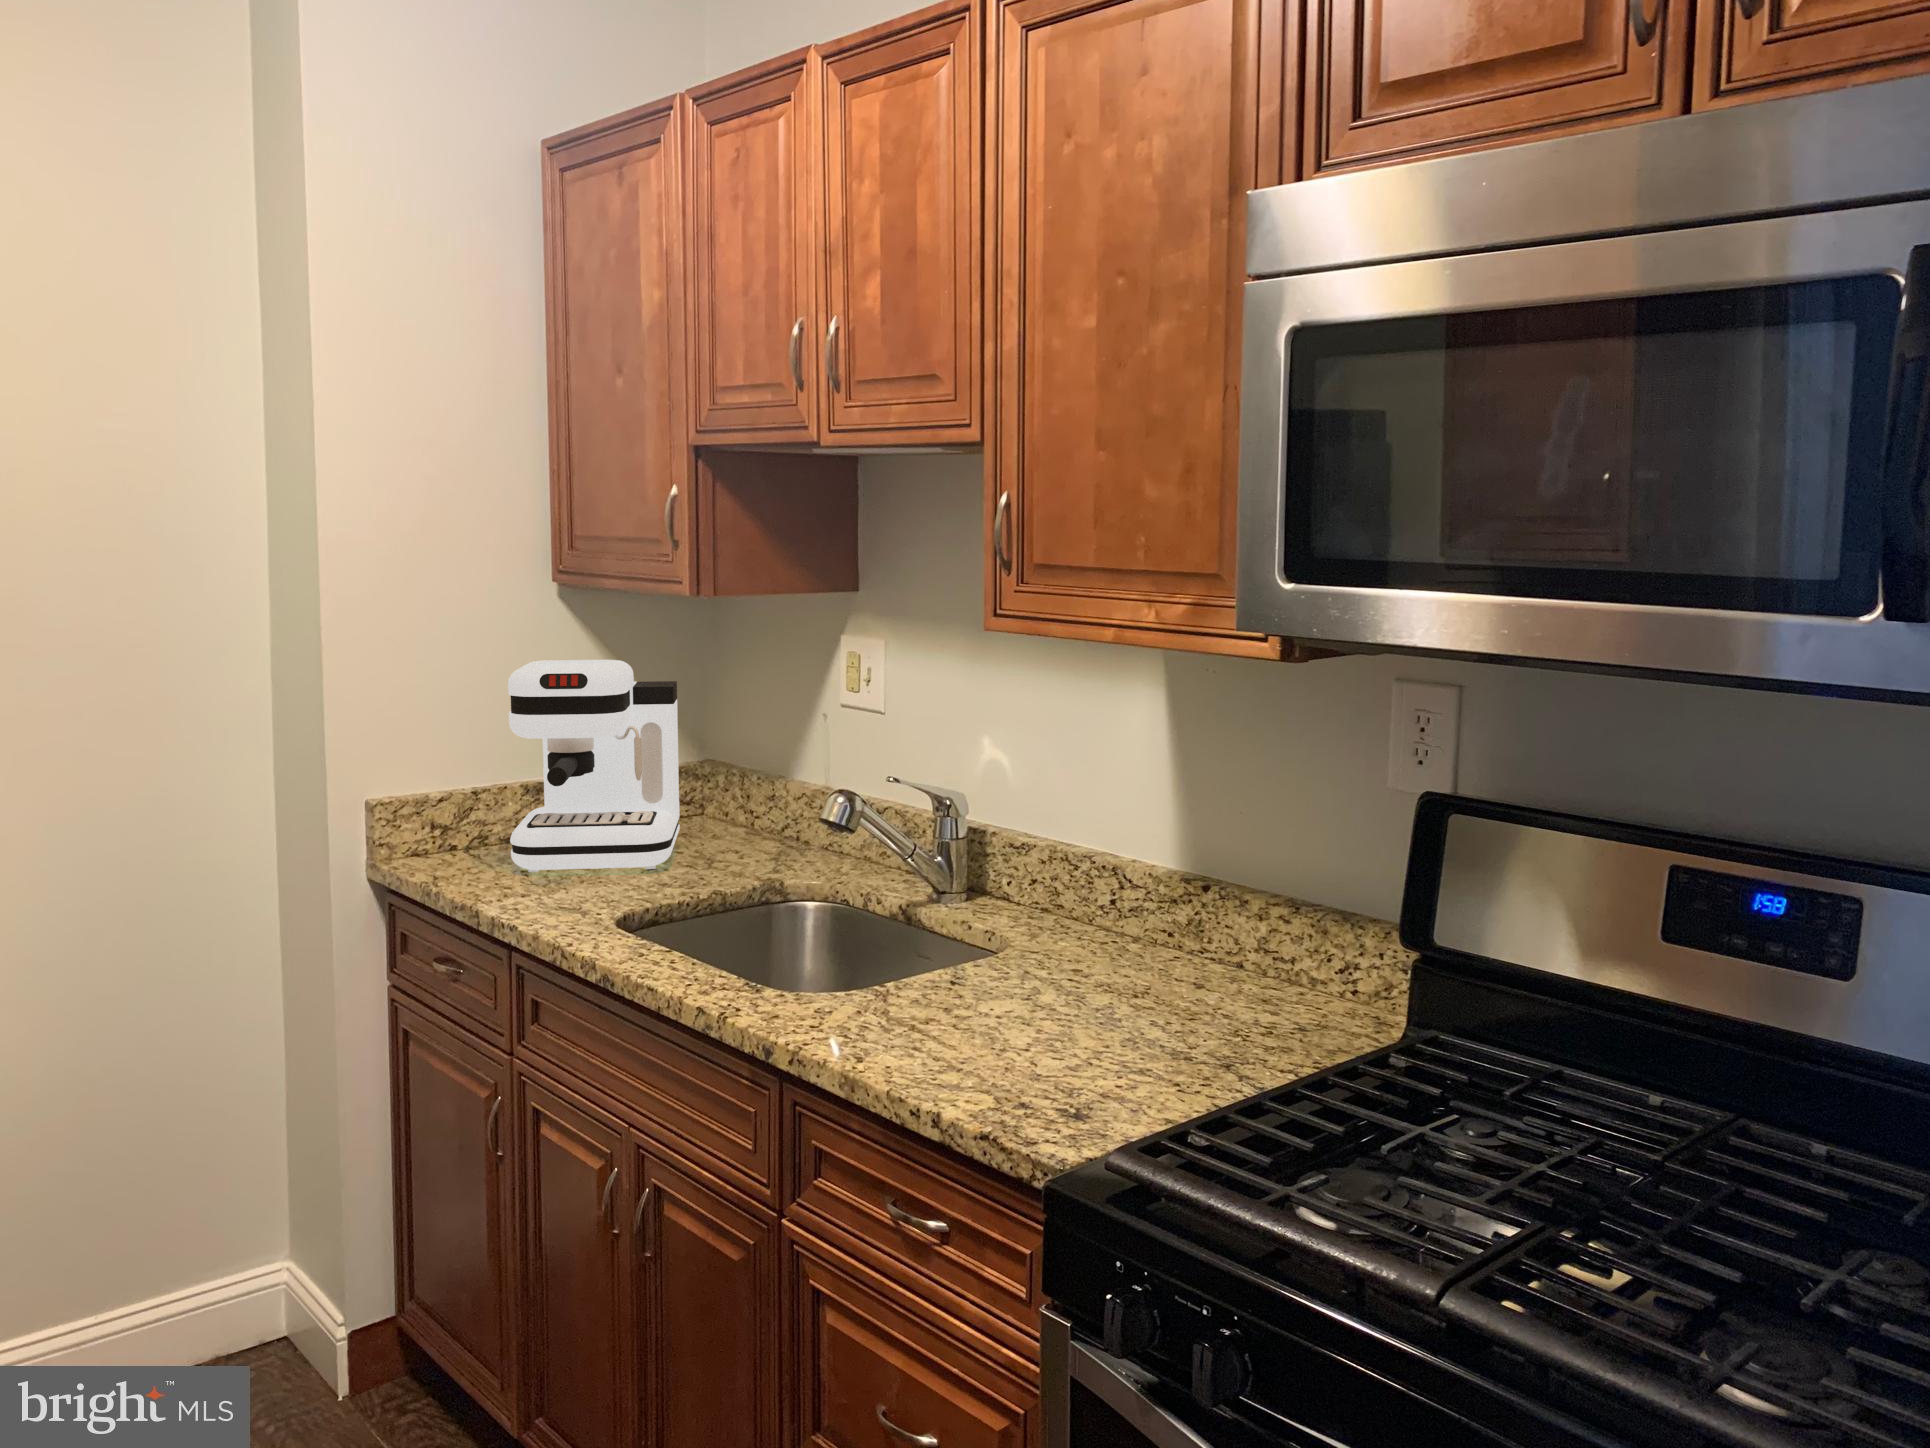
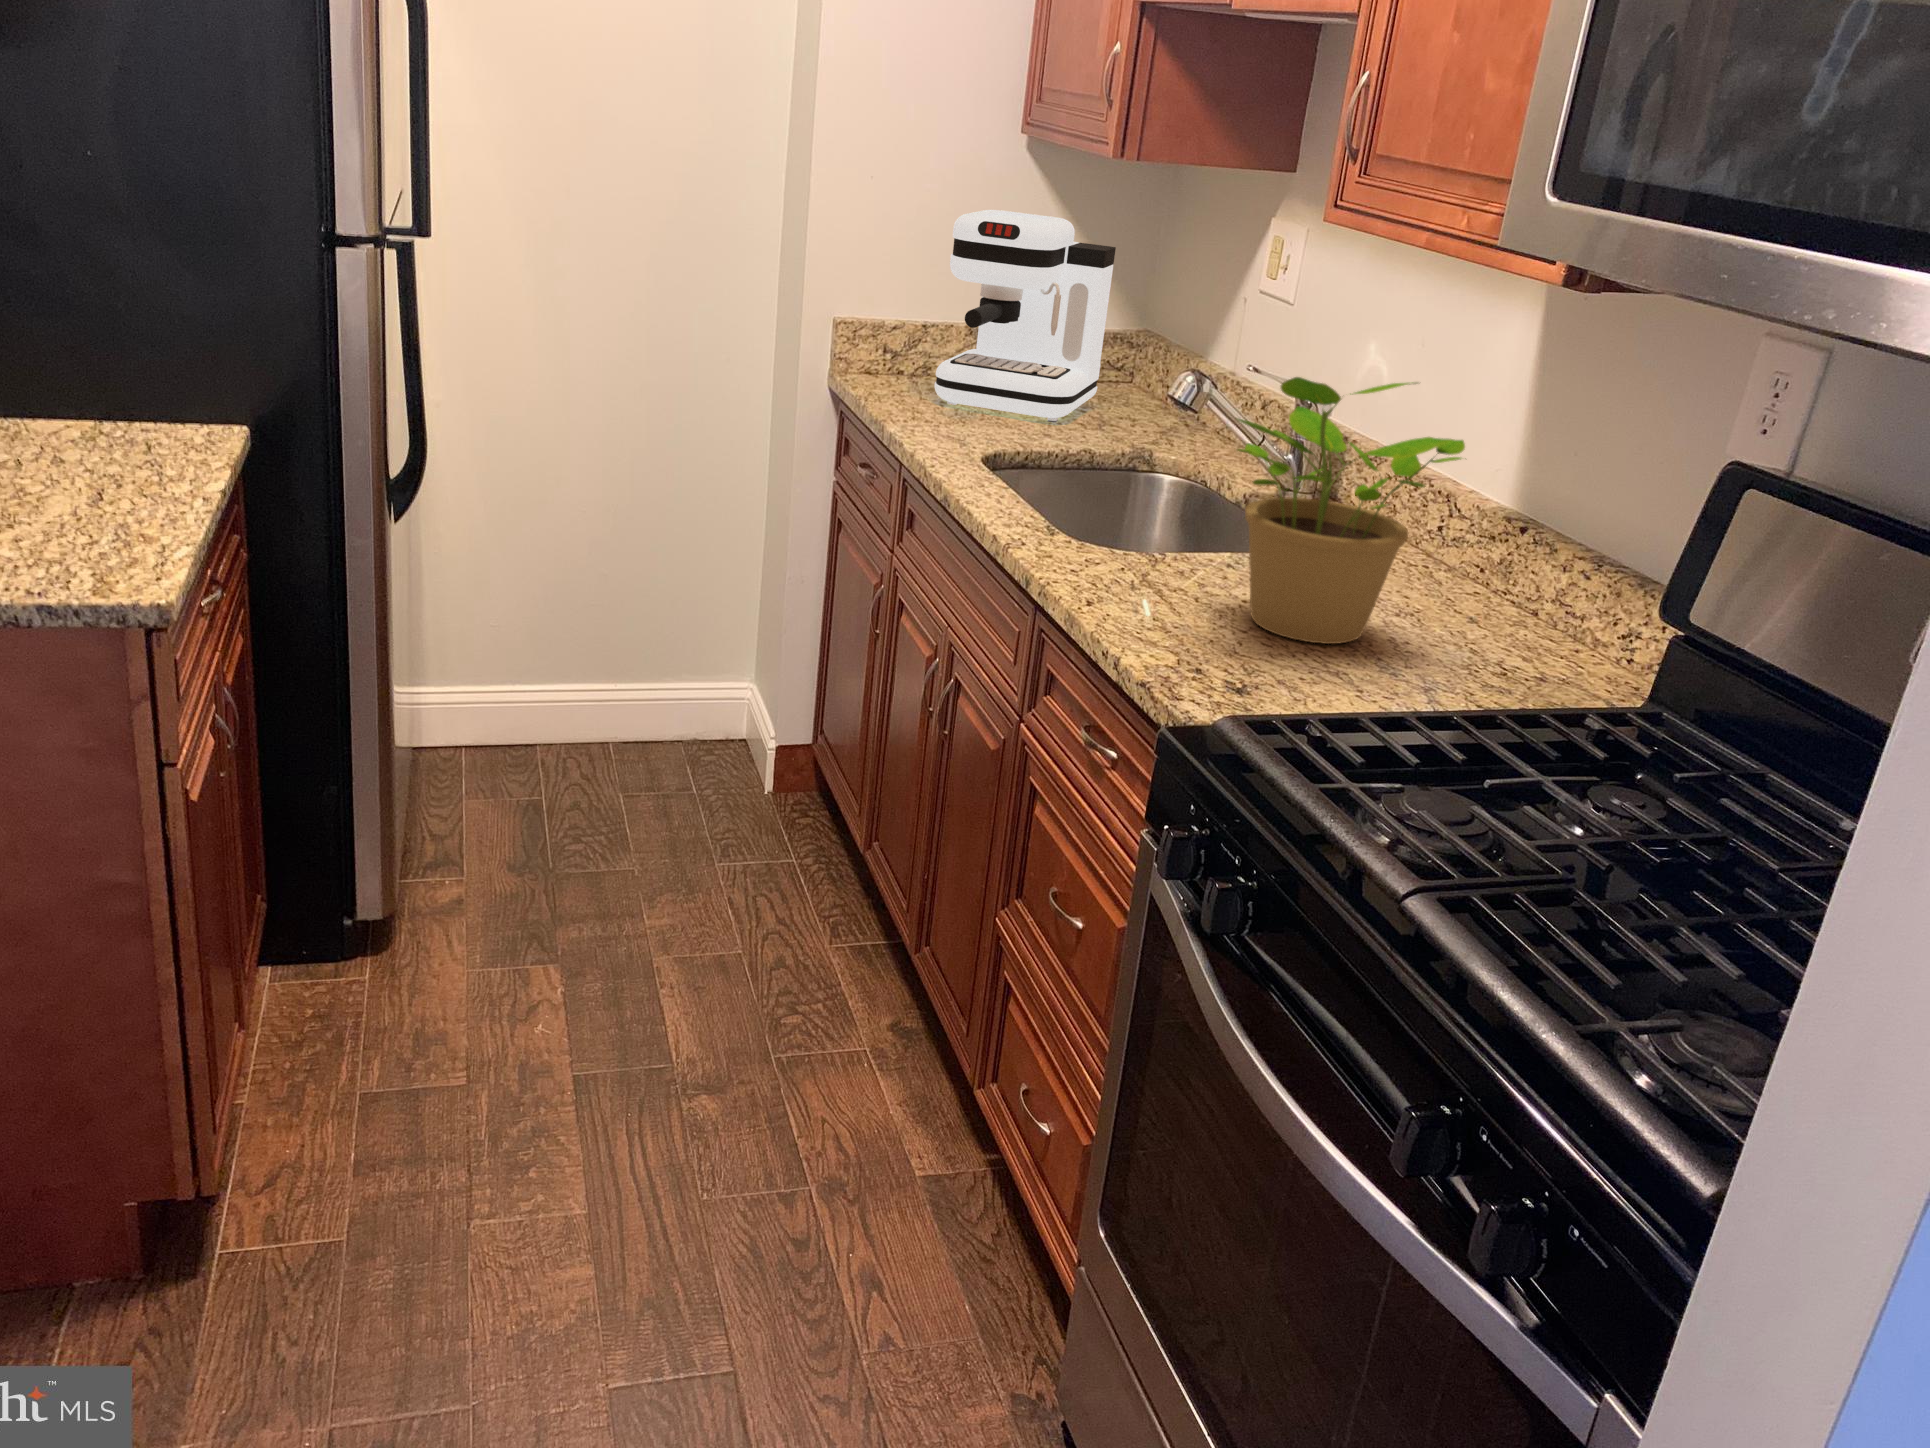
potted plant: none [980,769,1208,1047] -> present [1237,377,1465,644]

